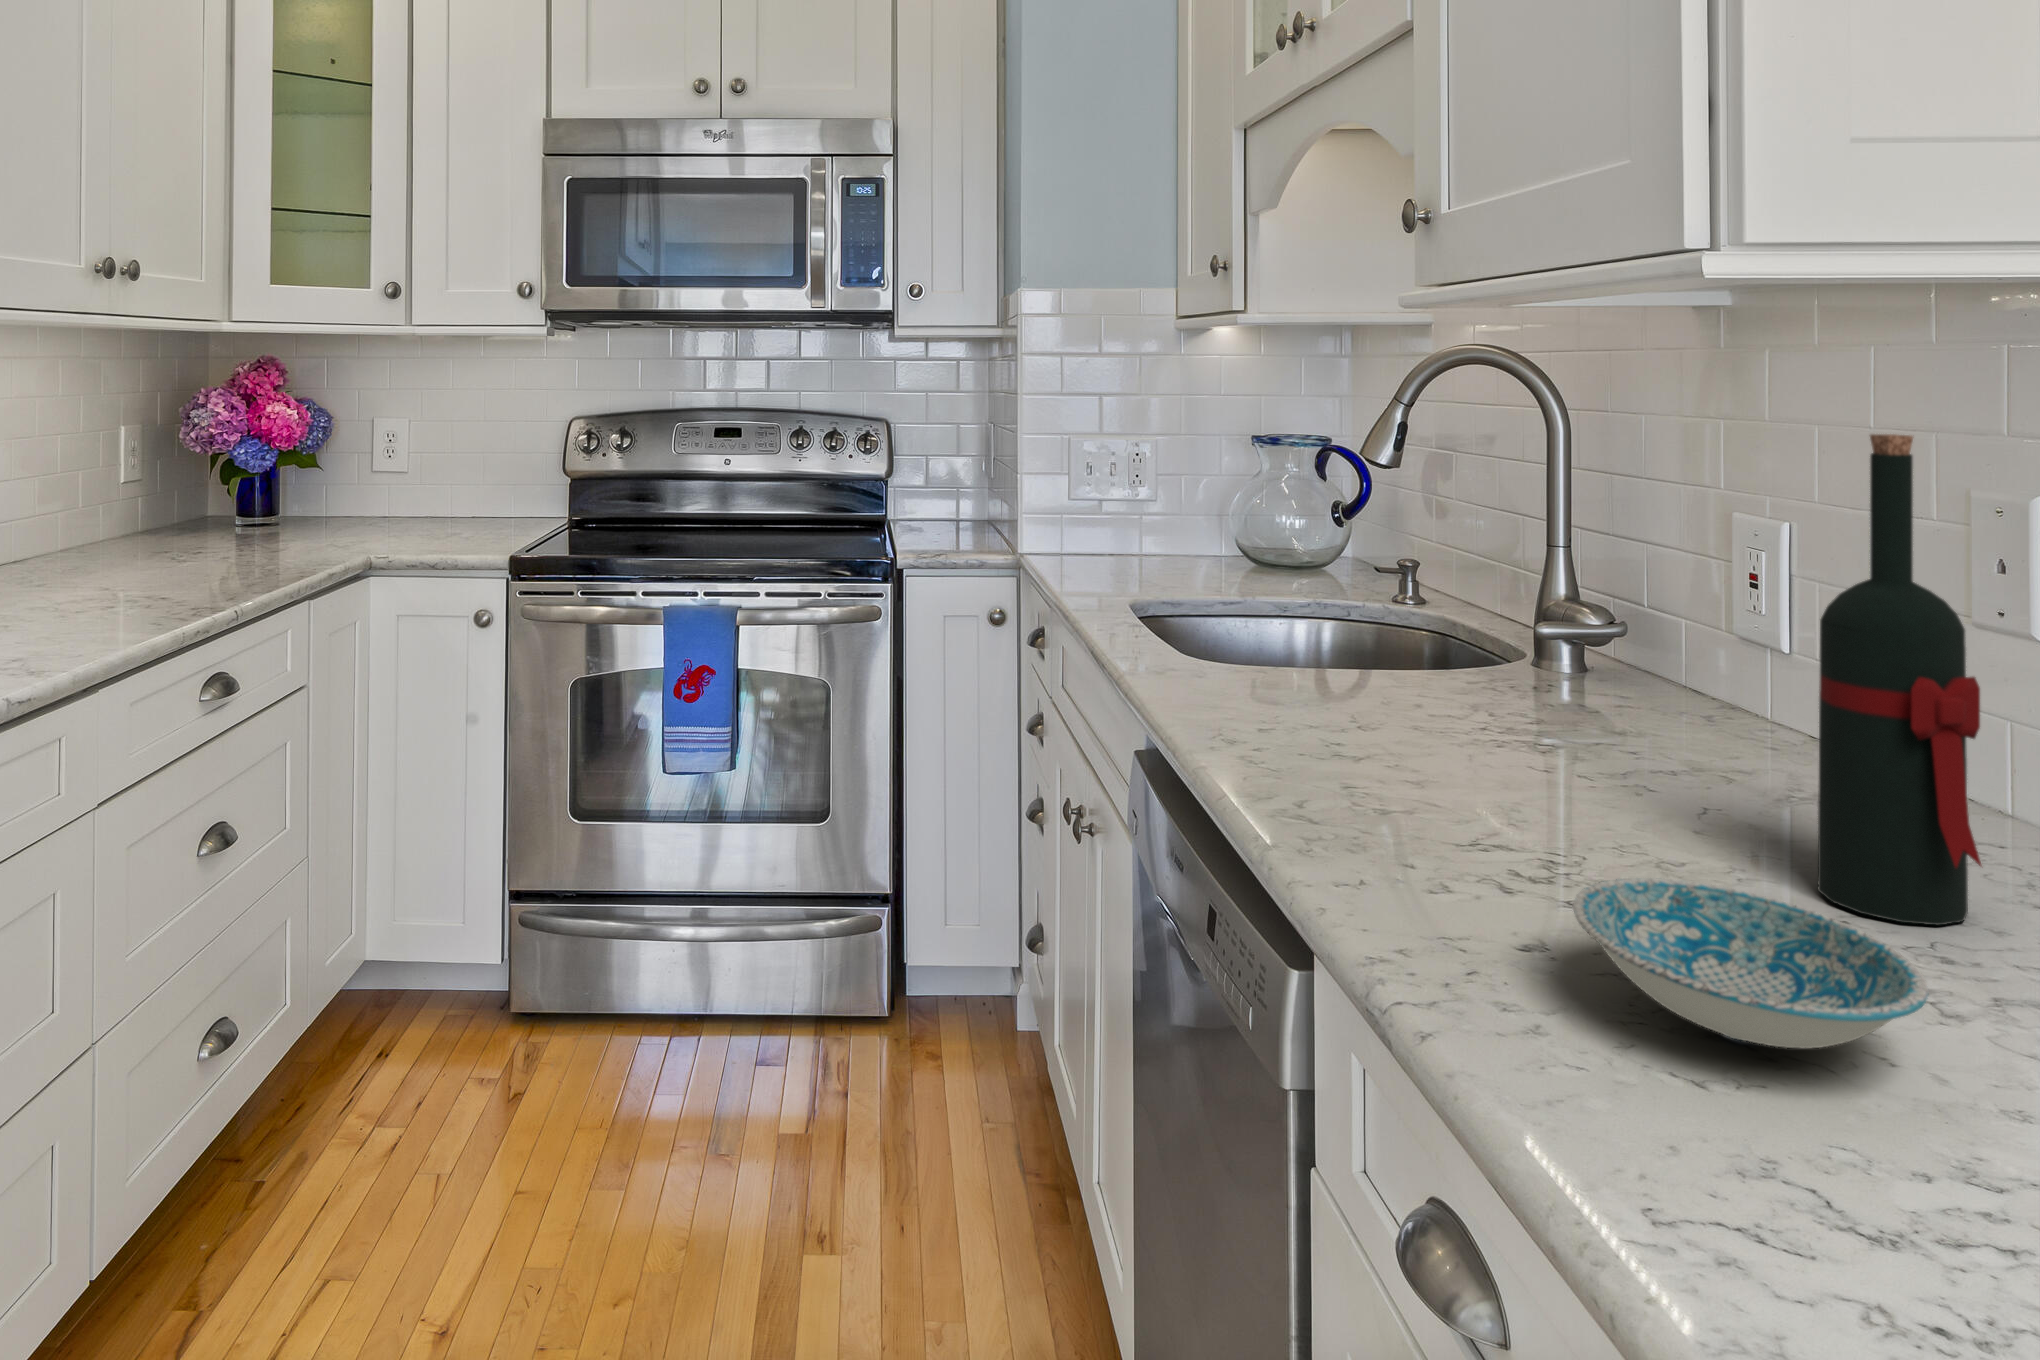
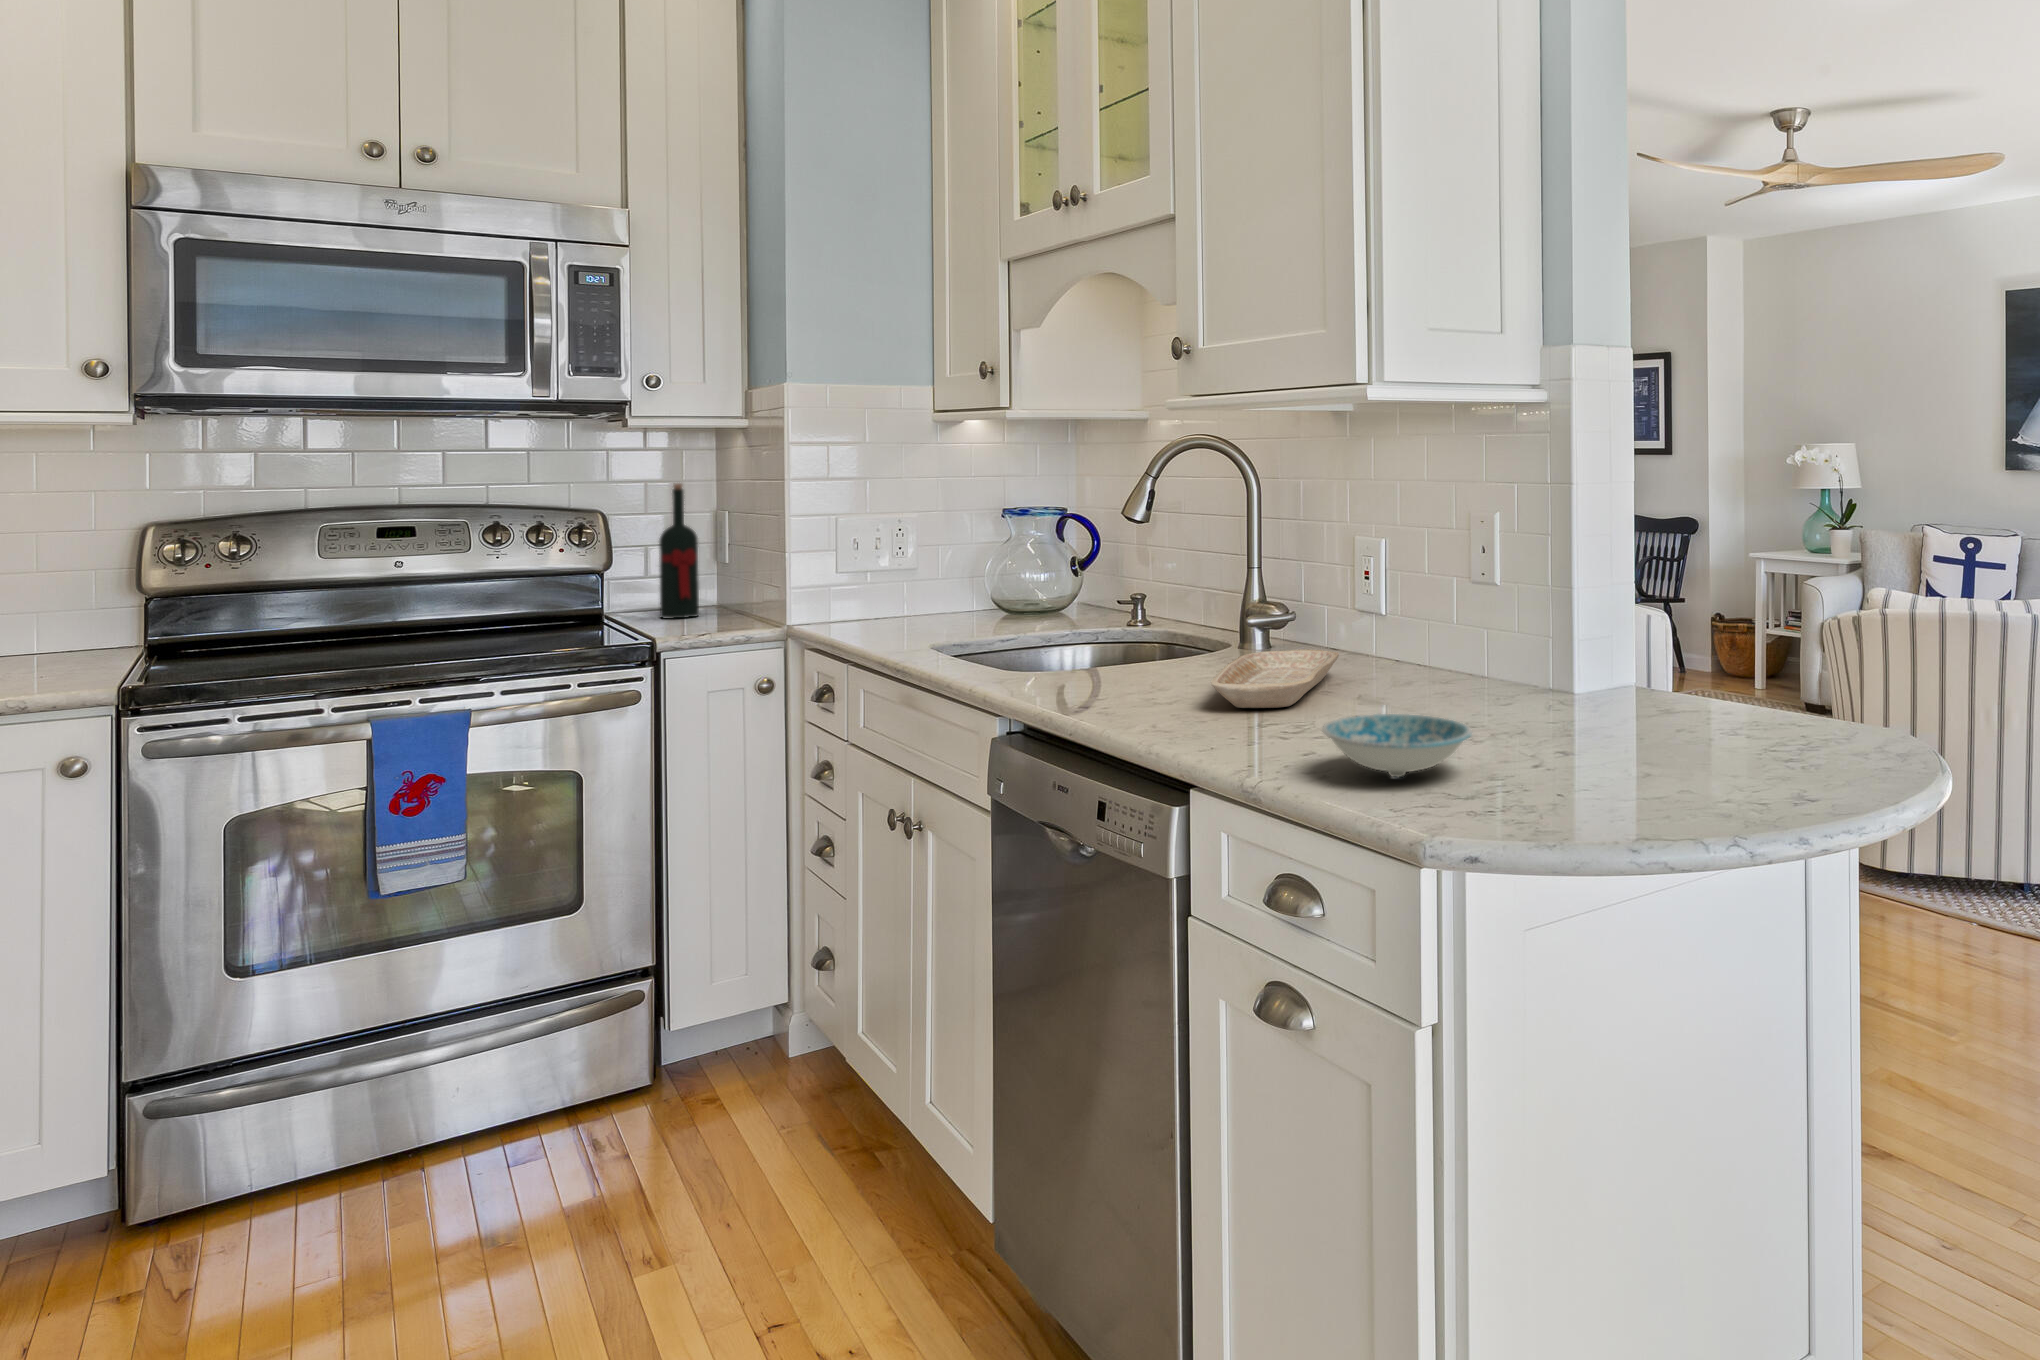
wine bottle: present [1818,434,1981,925] -> present [659,483,699,618]
tray: none [1436,680,1684,793] -> present [1211,649,1339,708]

